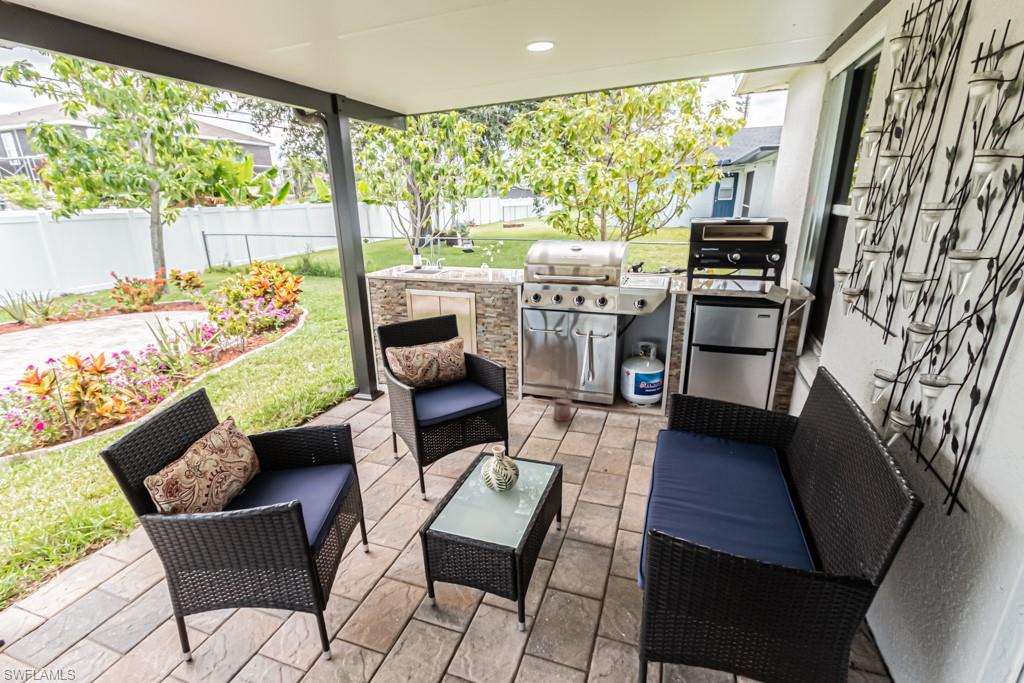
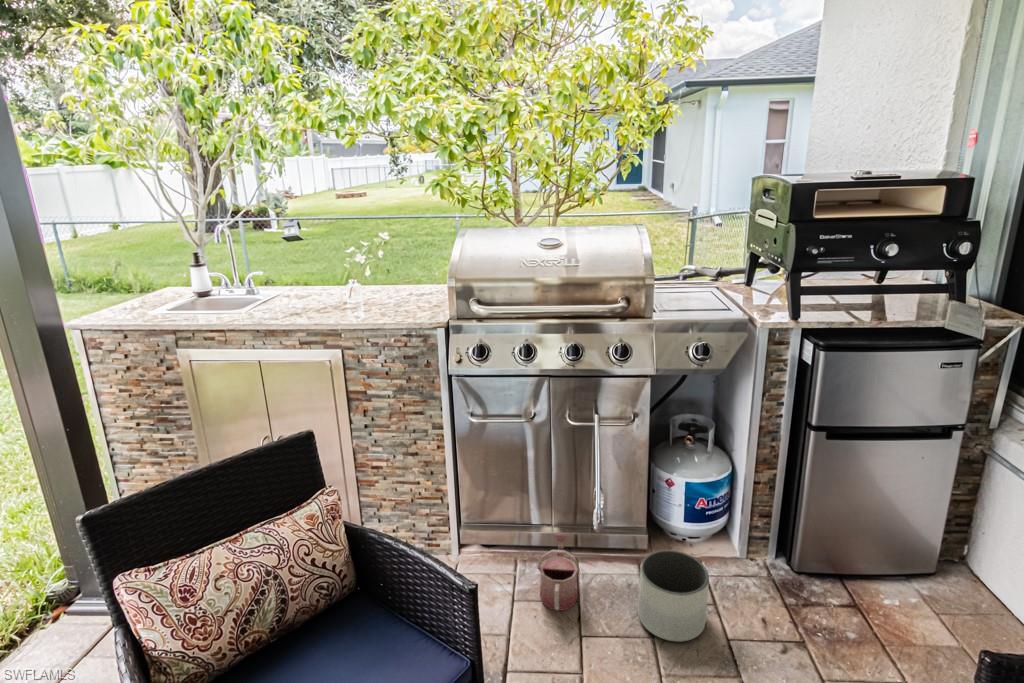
planter: none [596,398,629,436] -> present [638,550,709,642]

